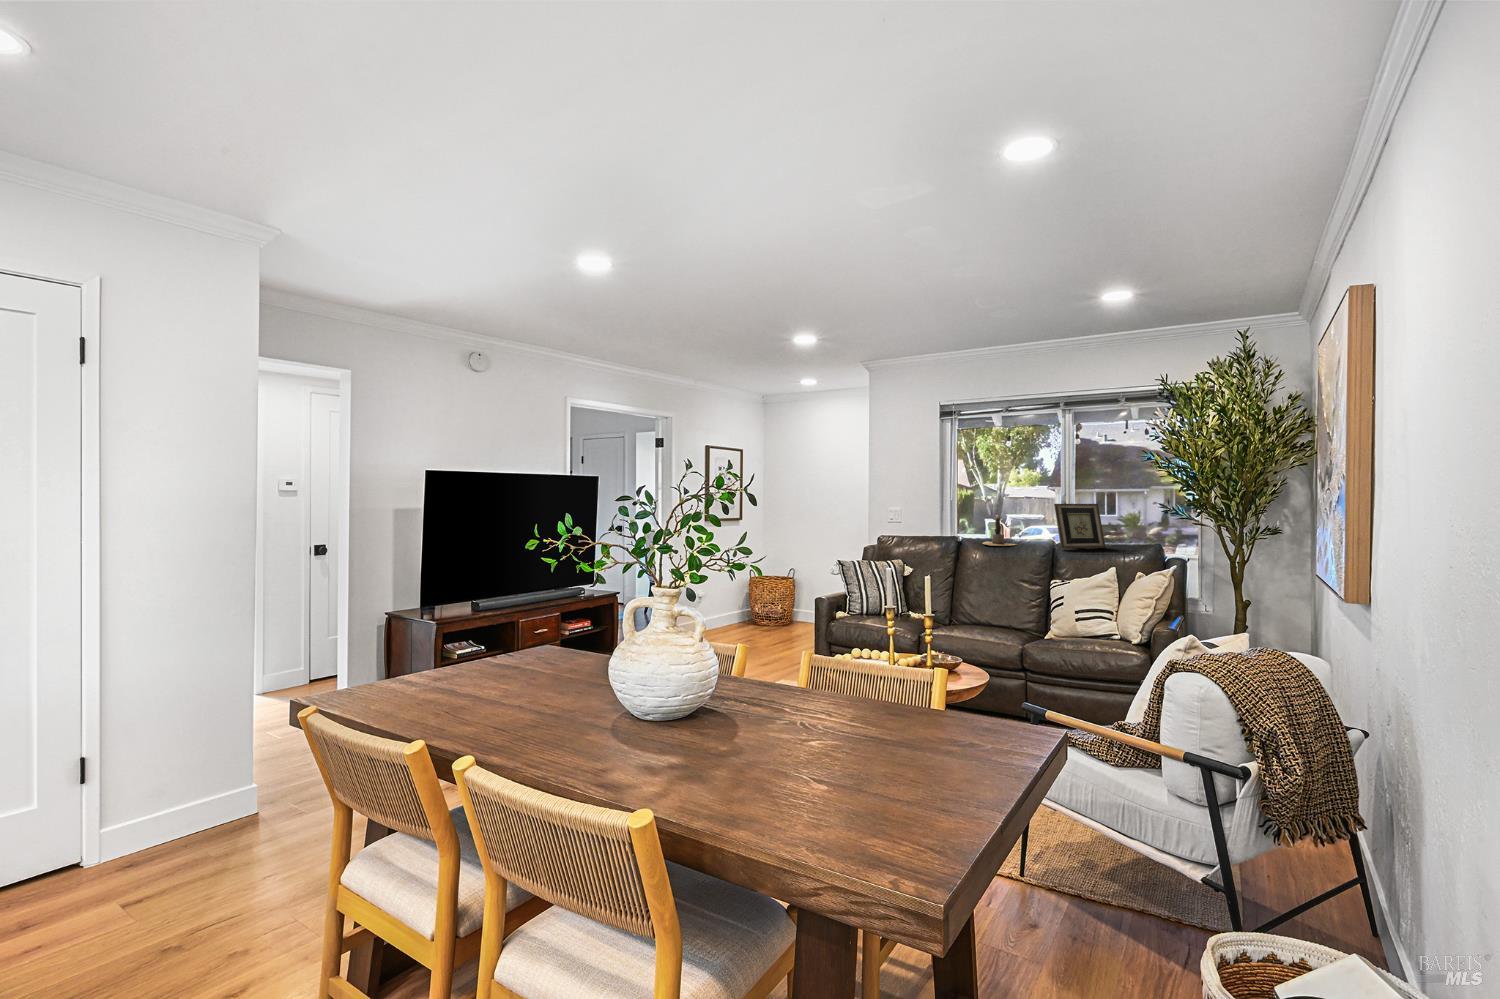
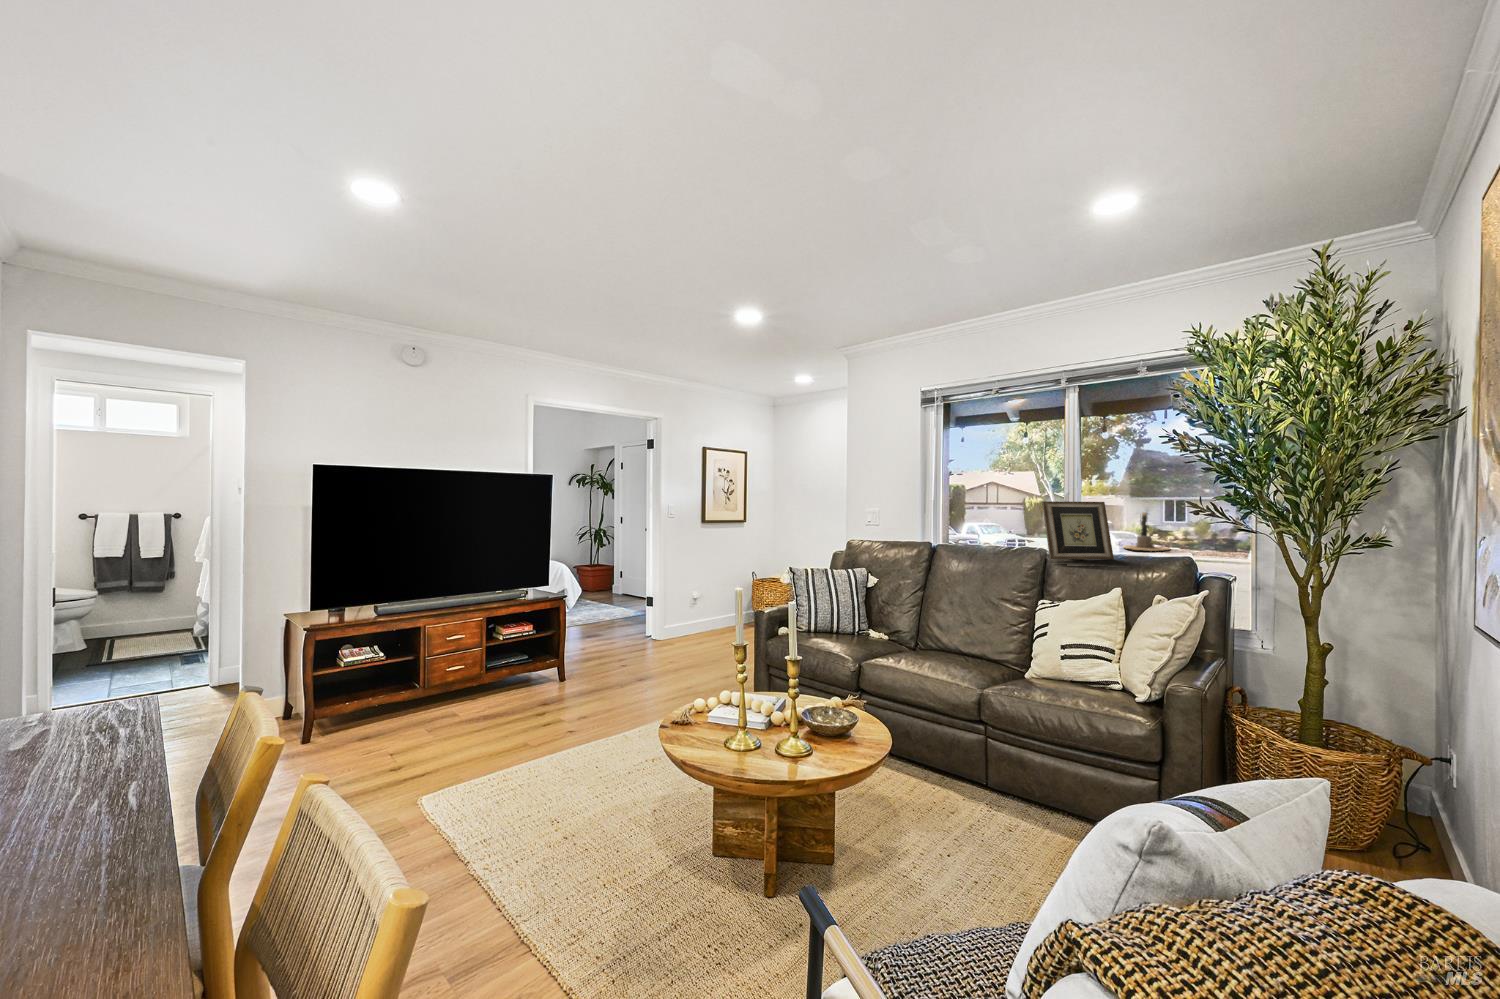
potted cactus: present [983,515,1015,546] -> present [1123,512,1168,551]

